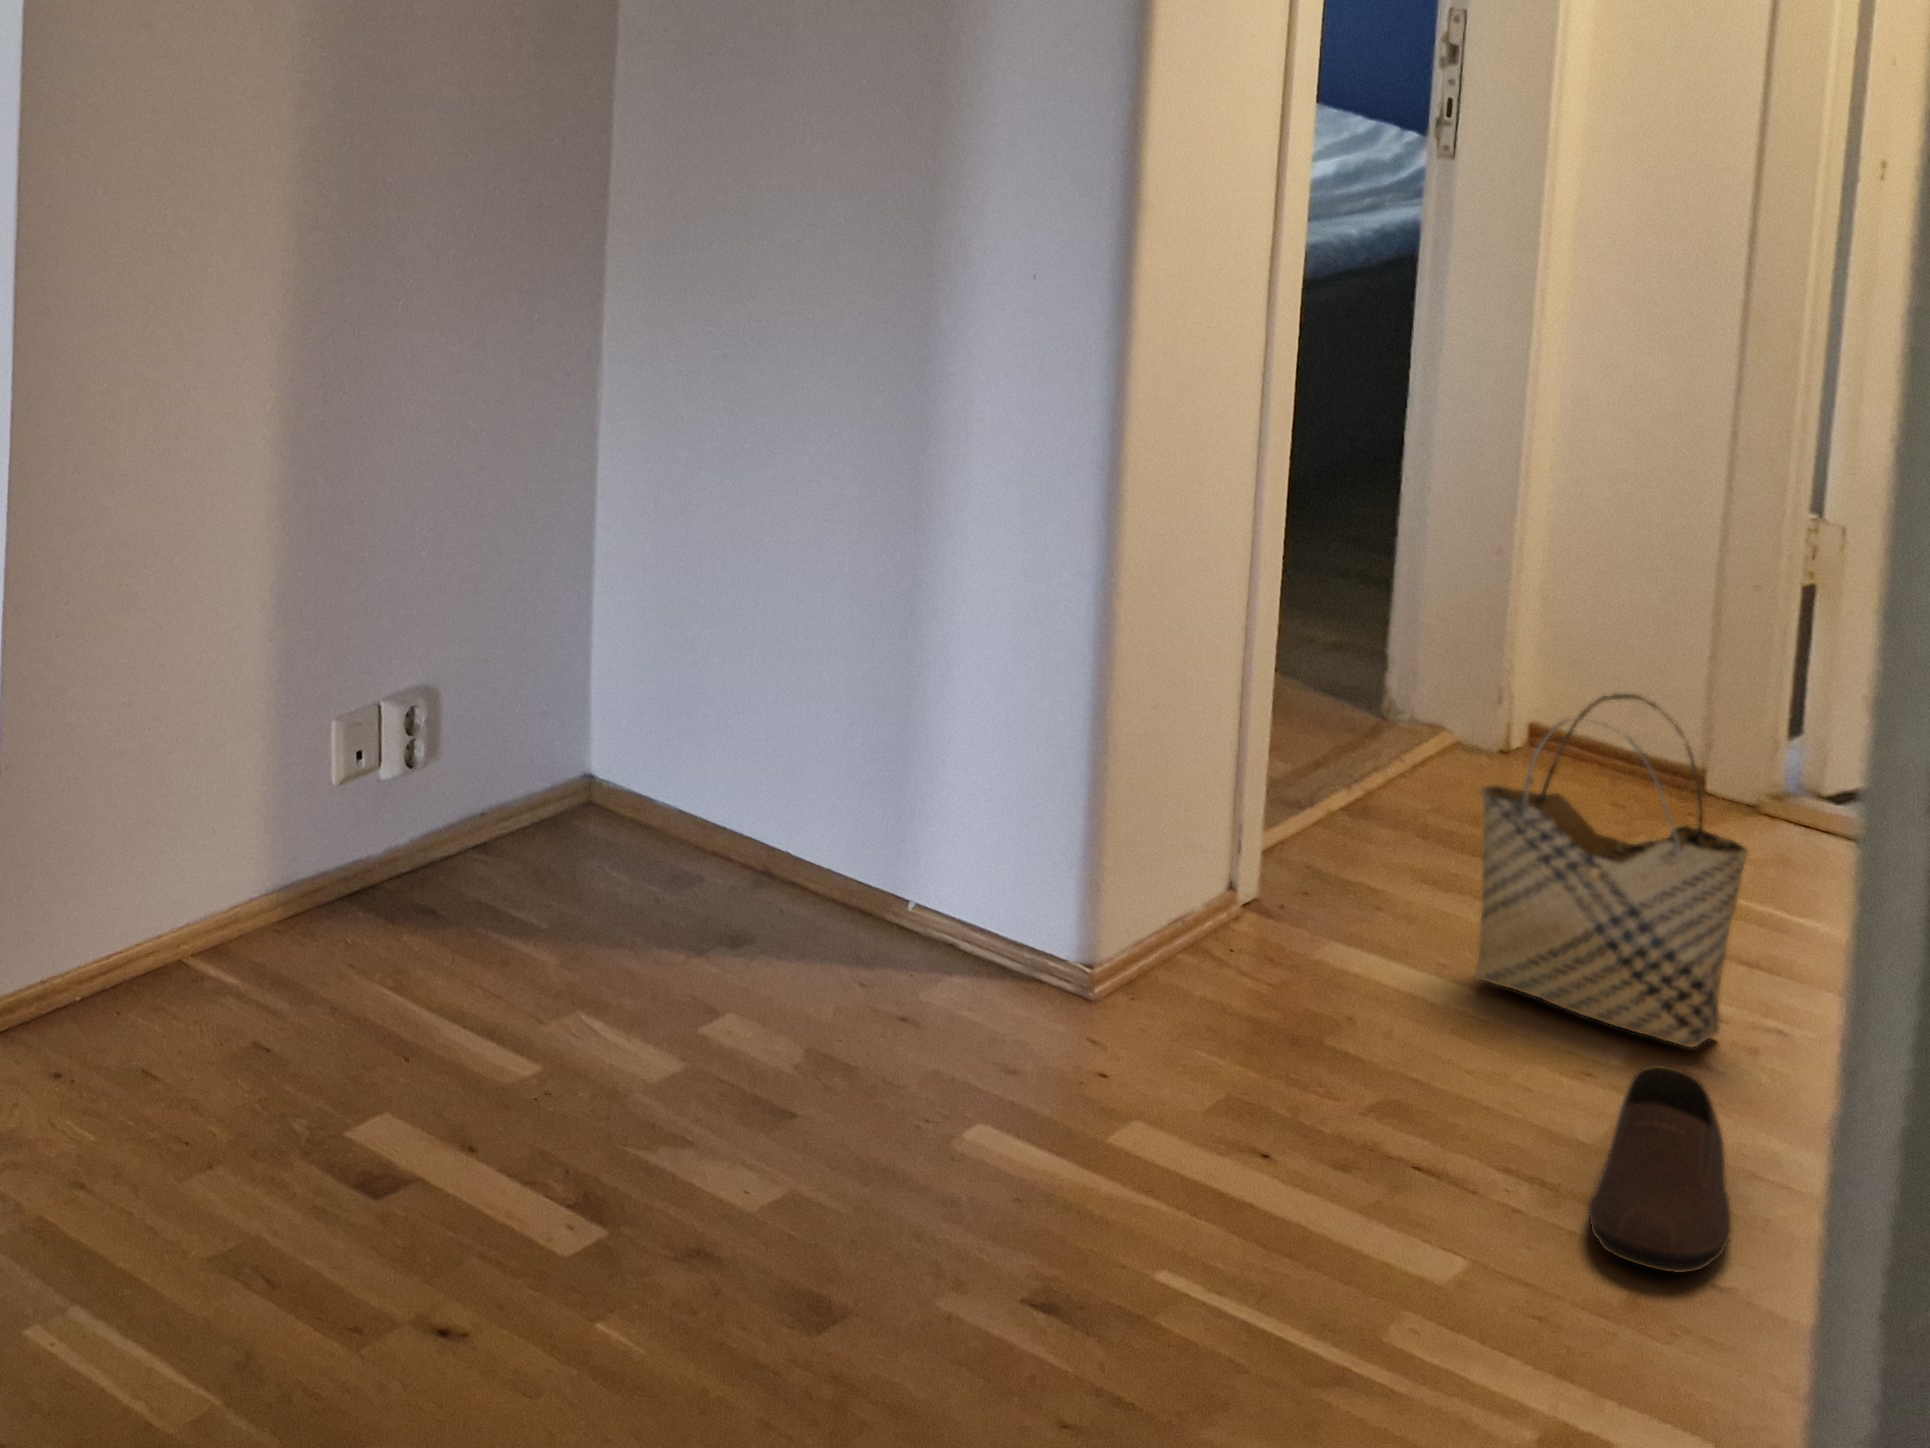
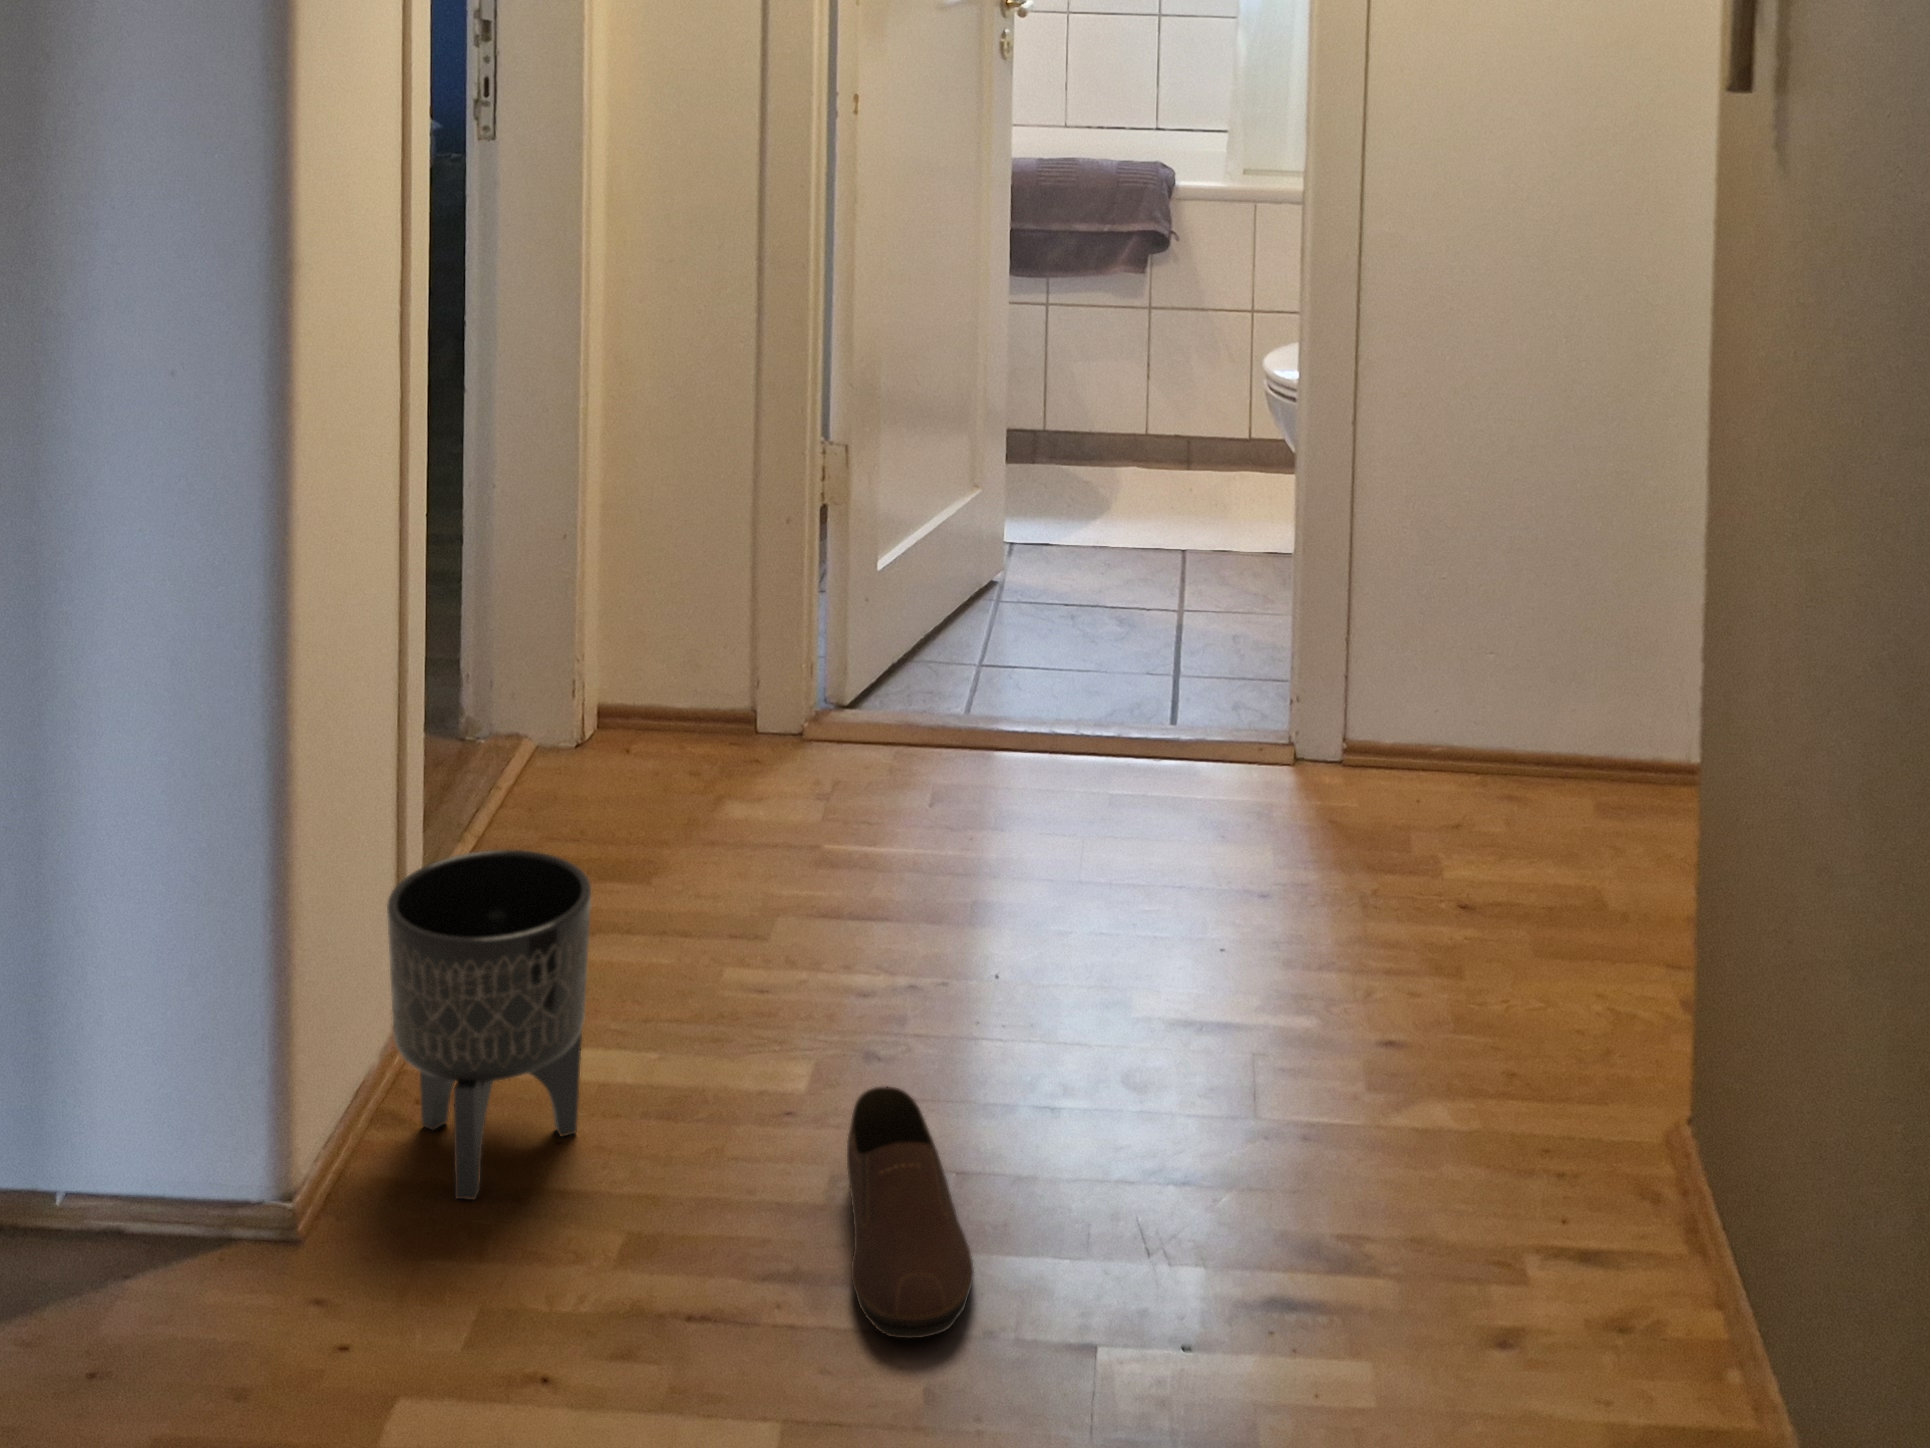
woven basket: present [1475,694,1748,1047] -> none [647,692,886,1037]
planter: none [1192,743,1389,1030] -> present [387,850,591,1200]

